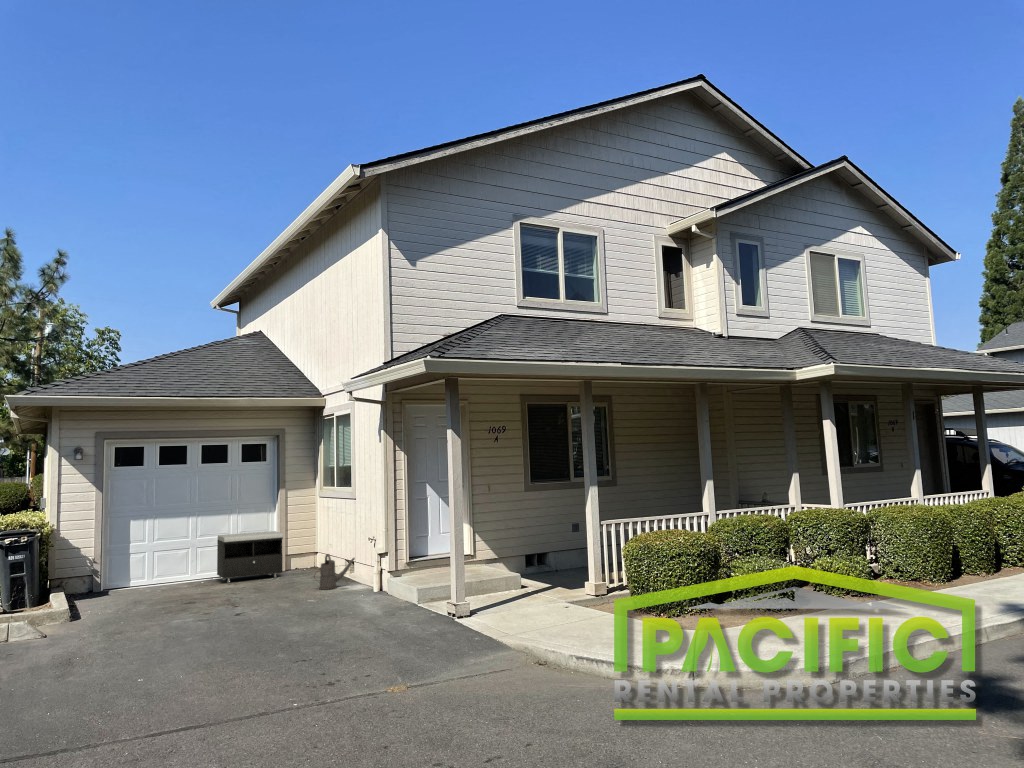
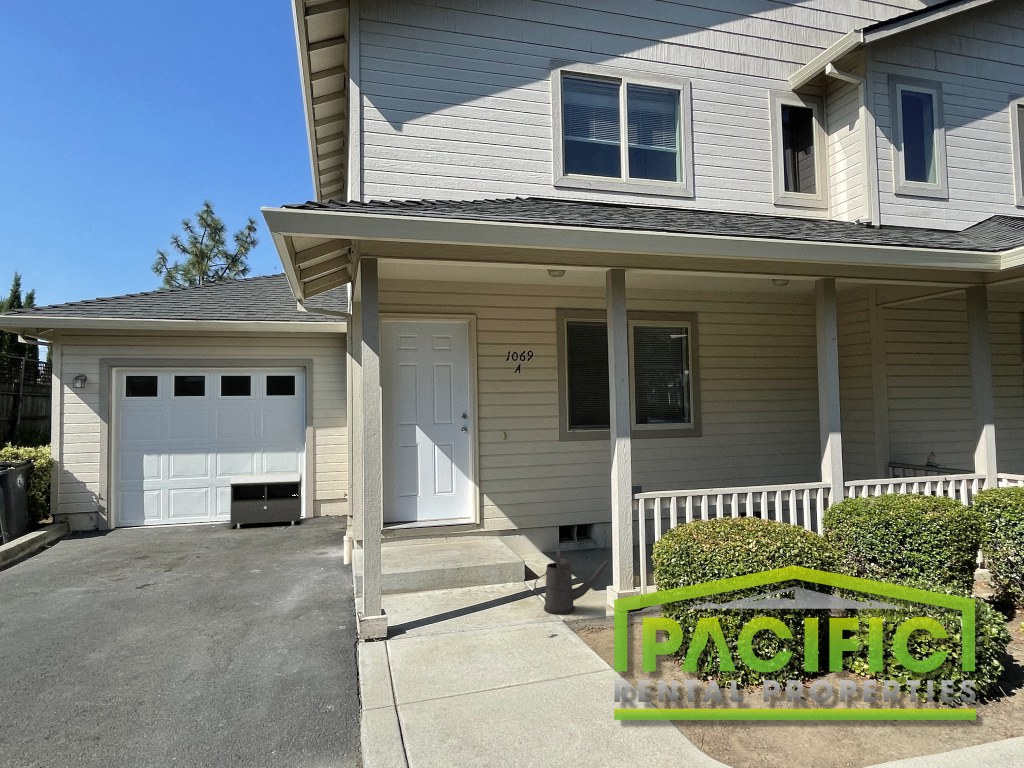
watering can: present [314,554,355,590] -> present [534,549,608,614]

